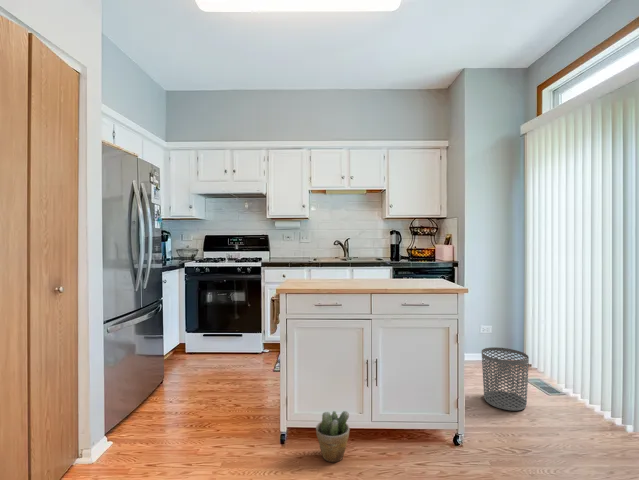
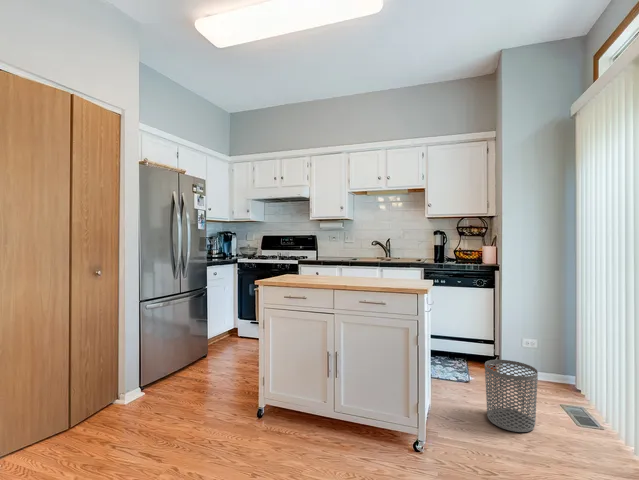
potted plant: present [316,411,350,462] -> none [277,394,308,441]

